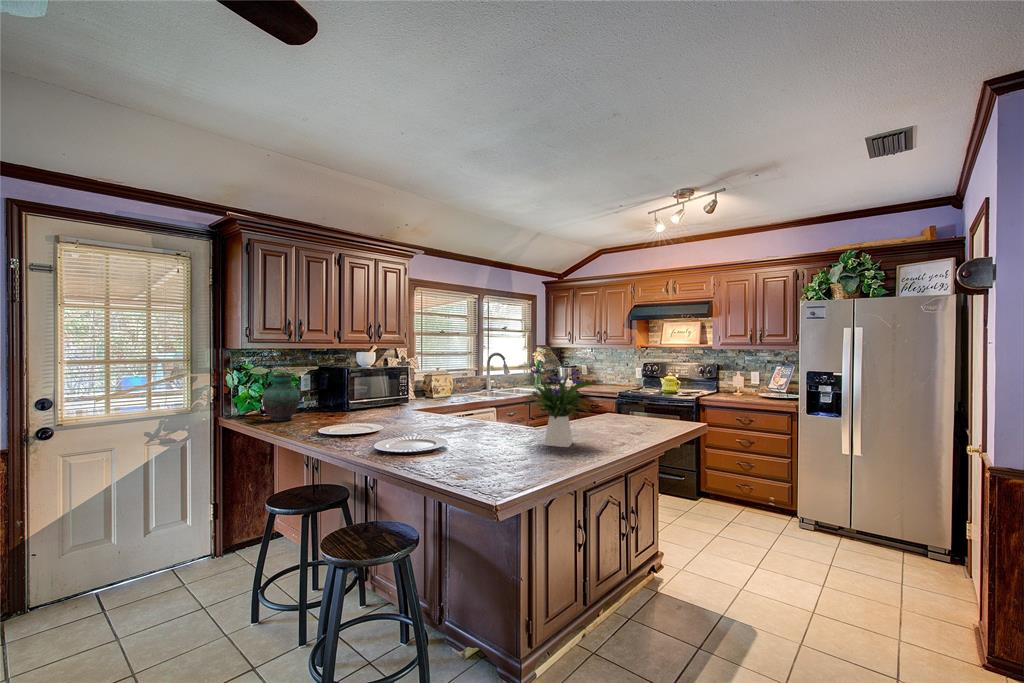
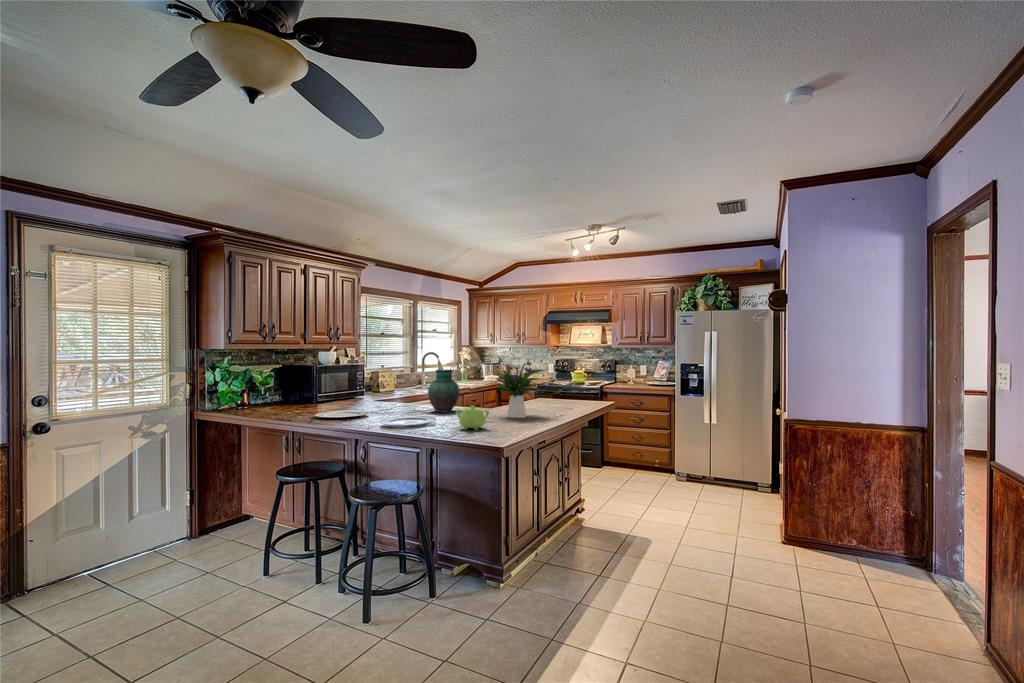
vase: present [262,374,300,421] -> present [428,370,460,412]
teapot: none [461,433,504,468] -> present [456,406,489,430]

